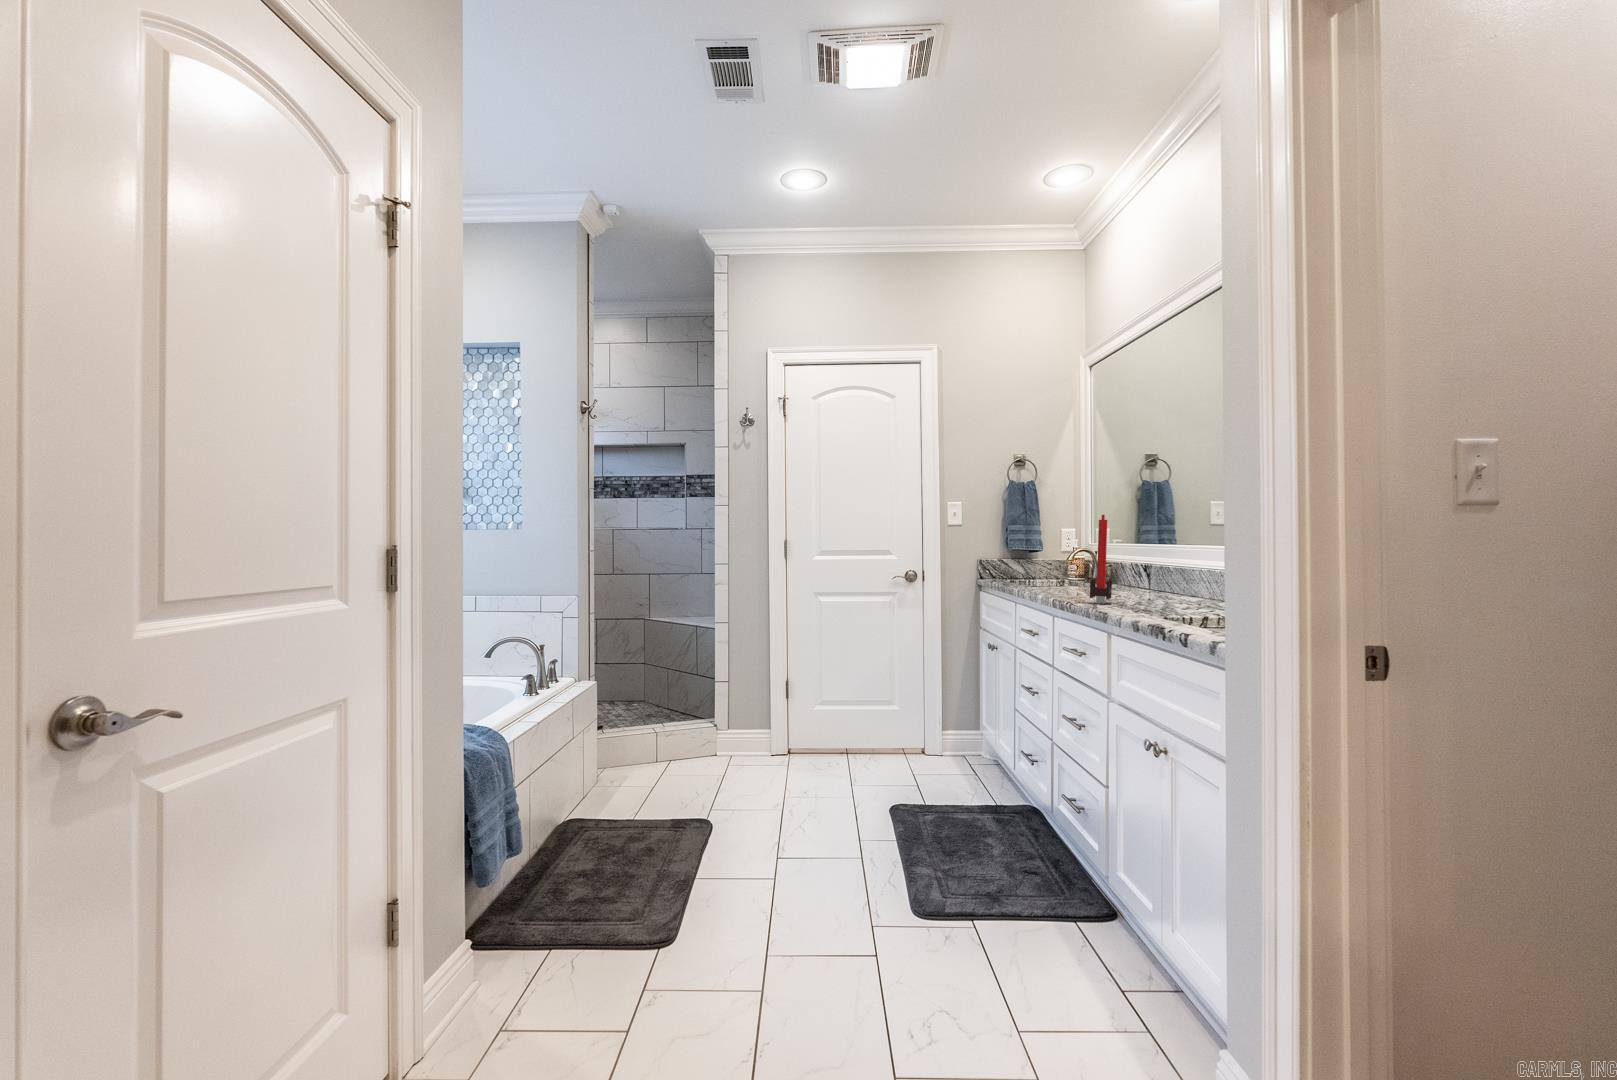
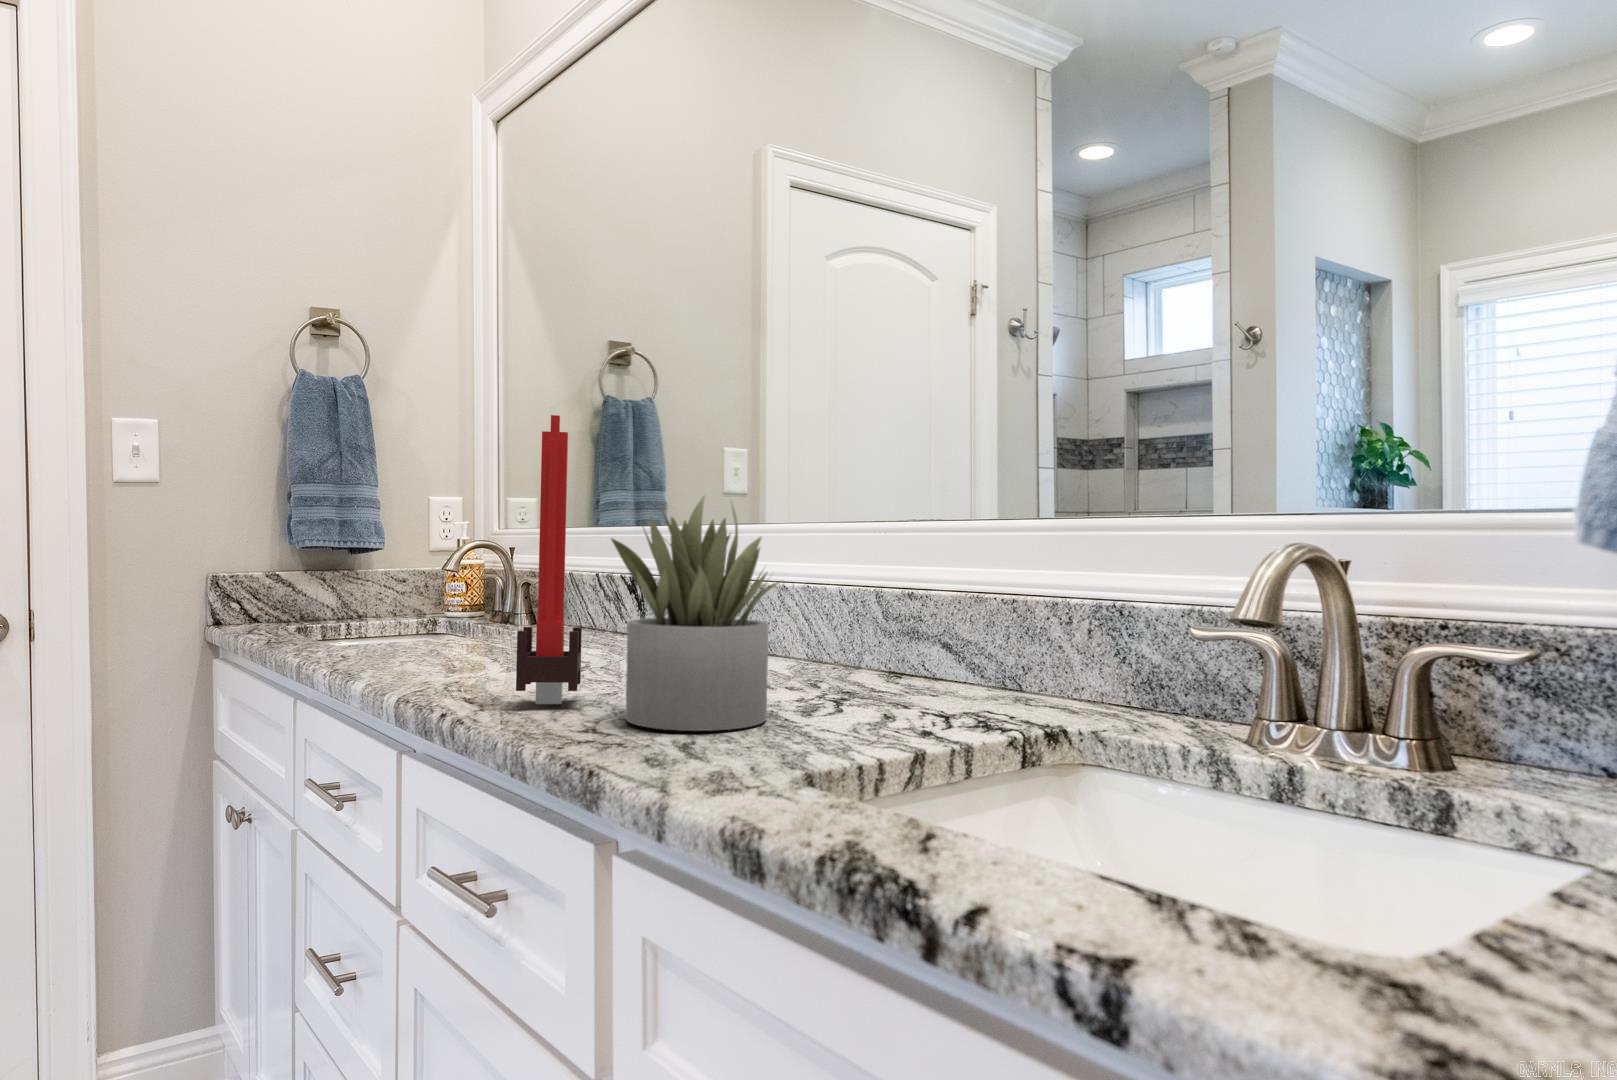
succulent plant: none [1118,541,1175,611] -> present [611,496,780,731]

